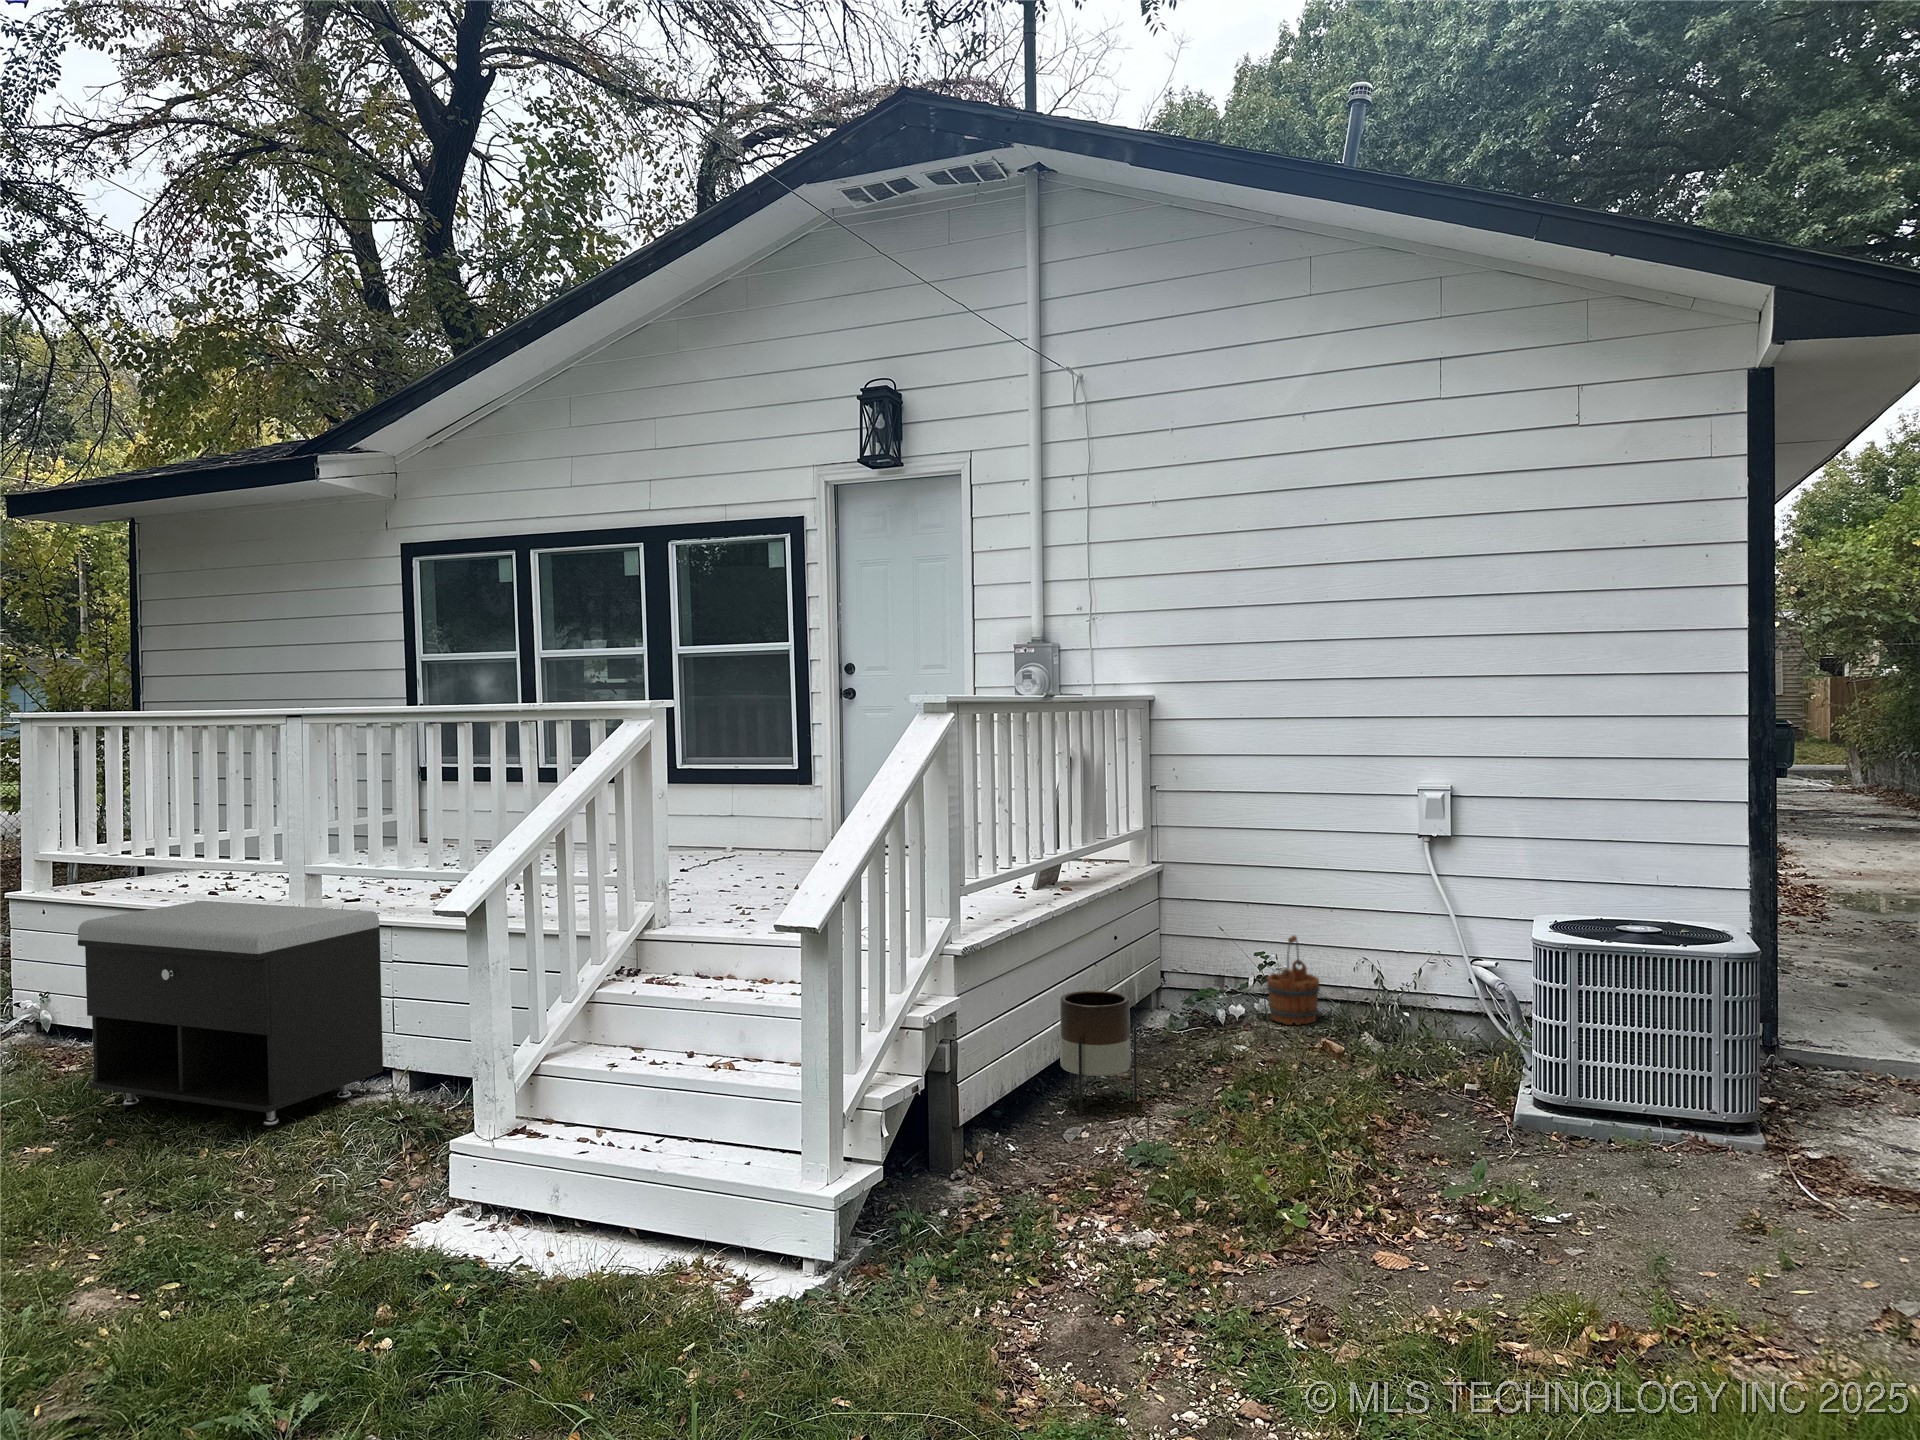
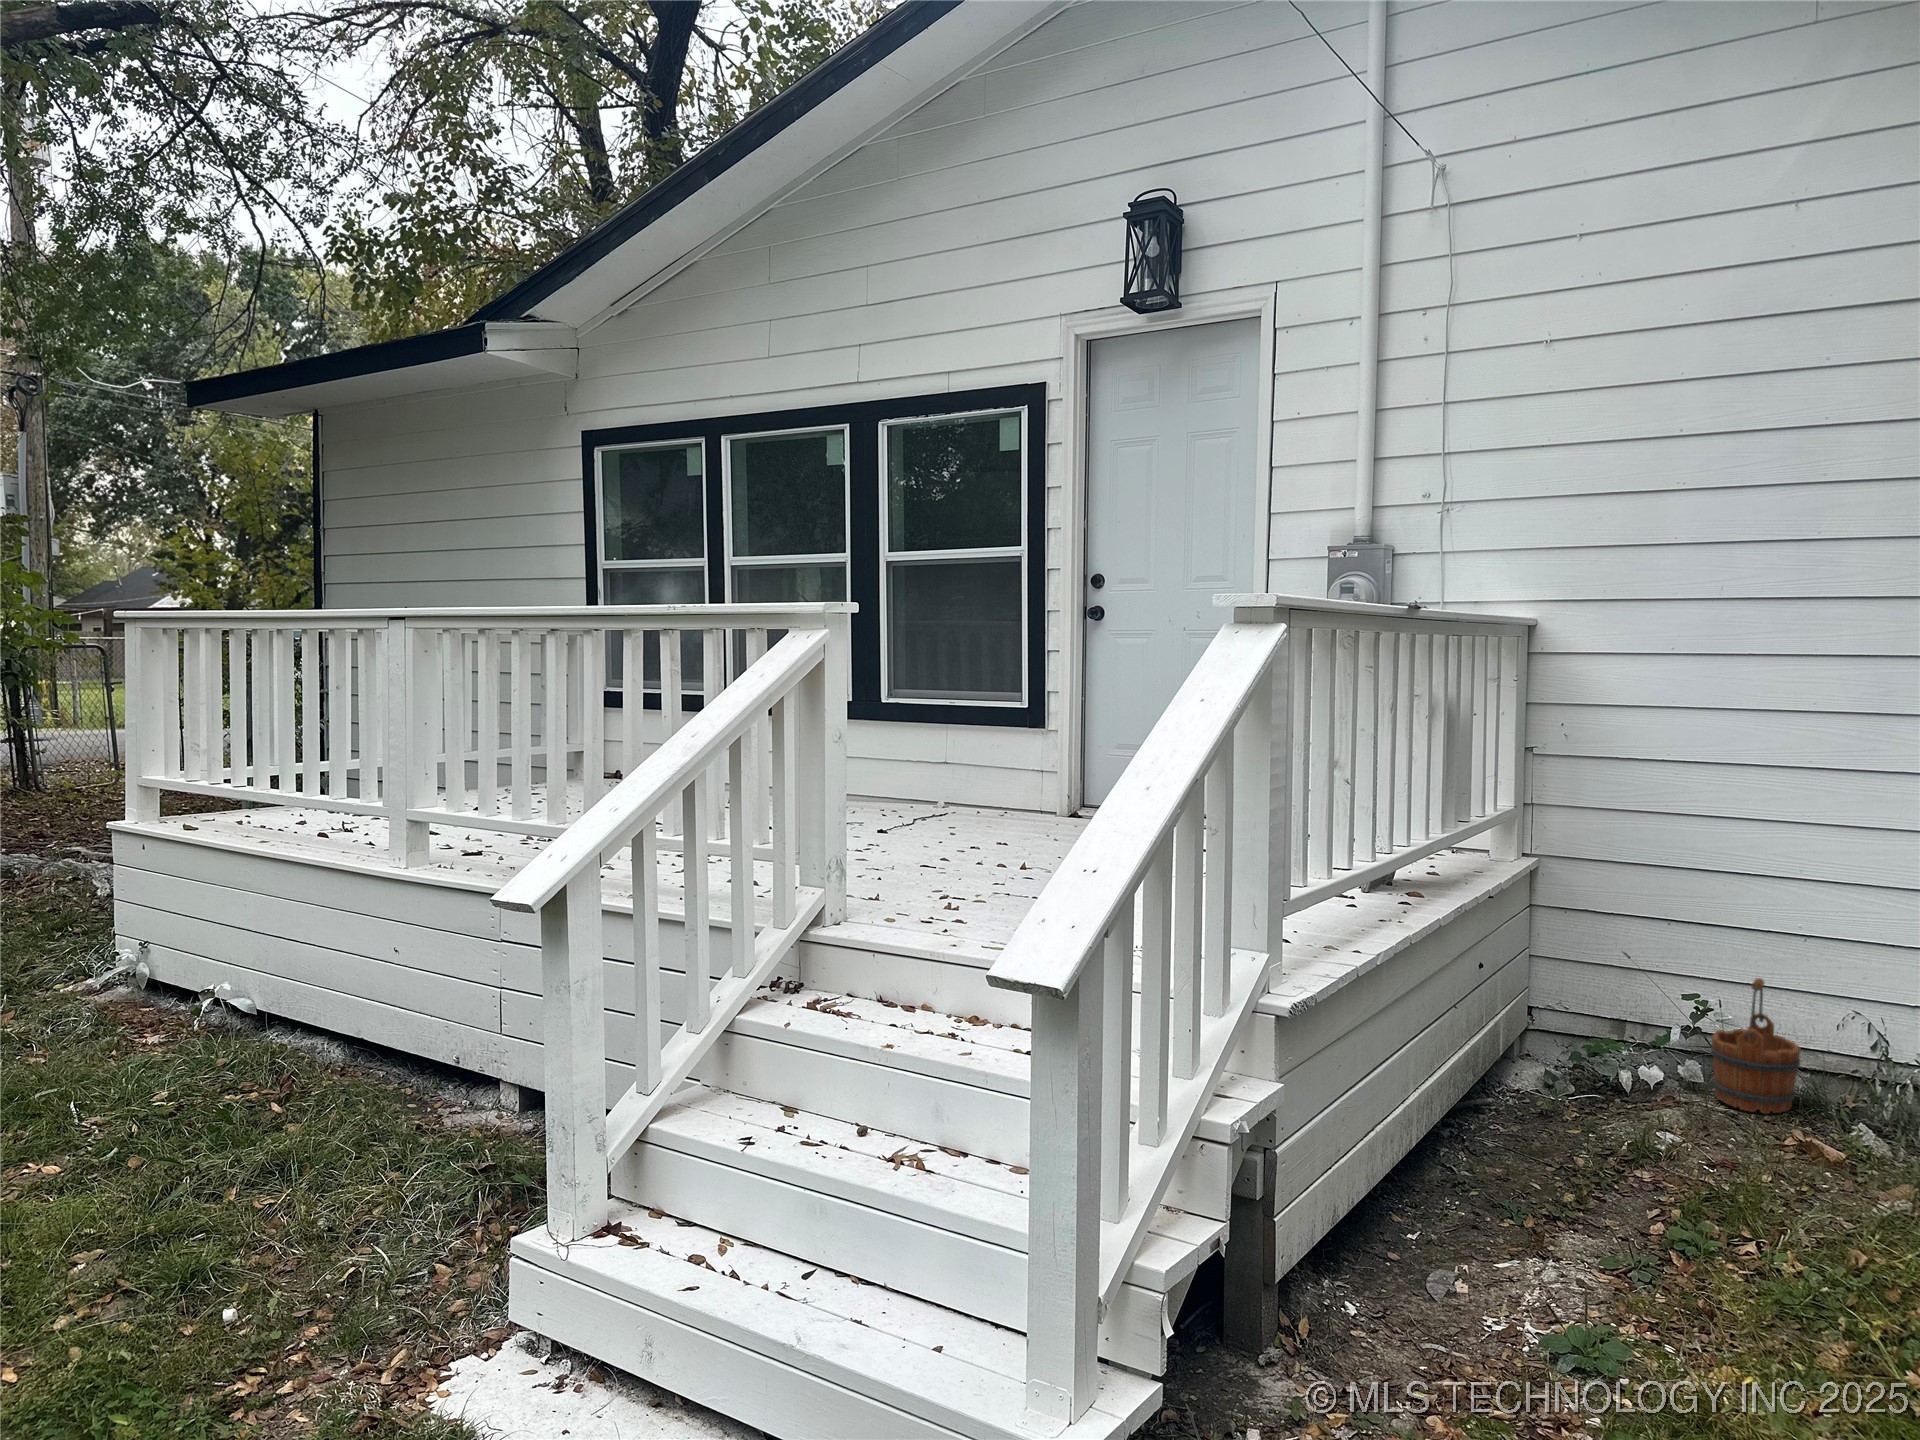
storage bench: present [78,901,383,1125] -> none [129,844,487,1147]
planter: present [1060,991,1137,1115] -> none [1418,1057,1544,1257]

